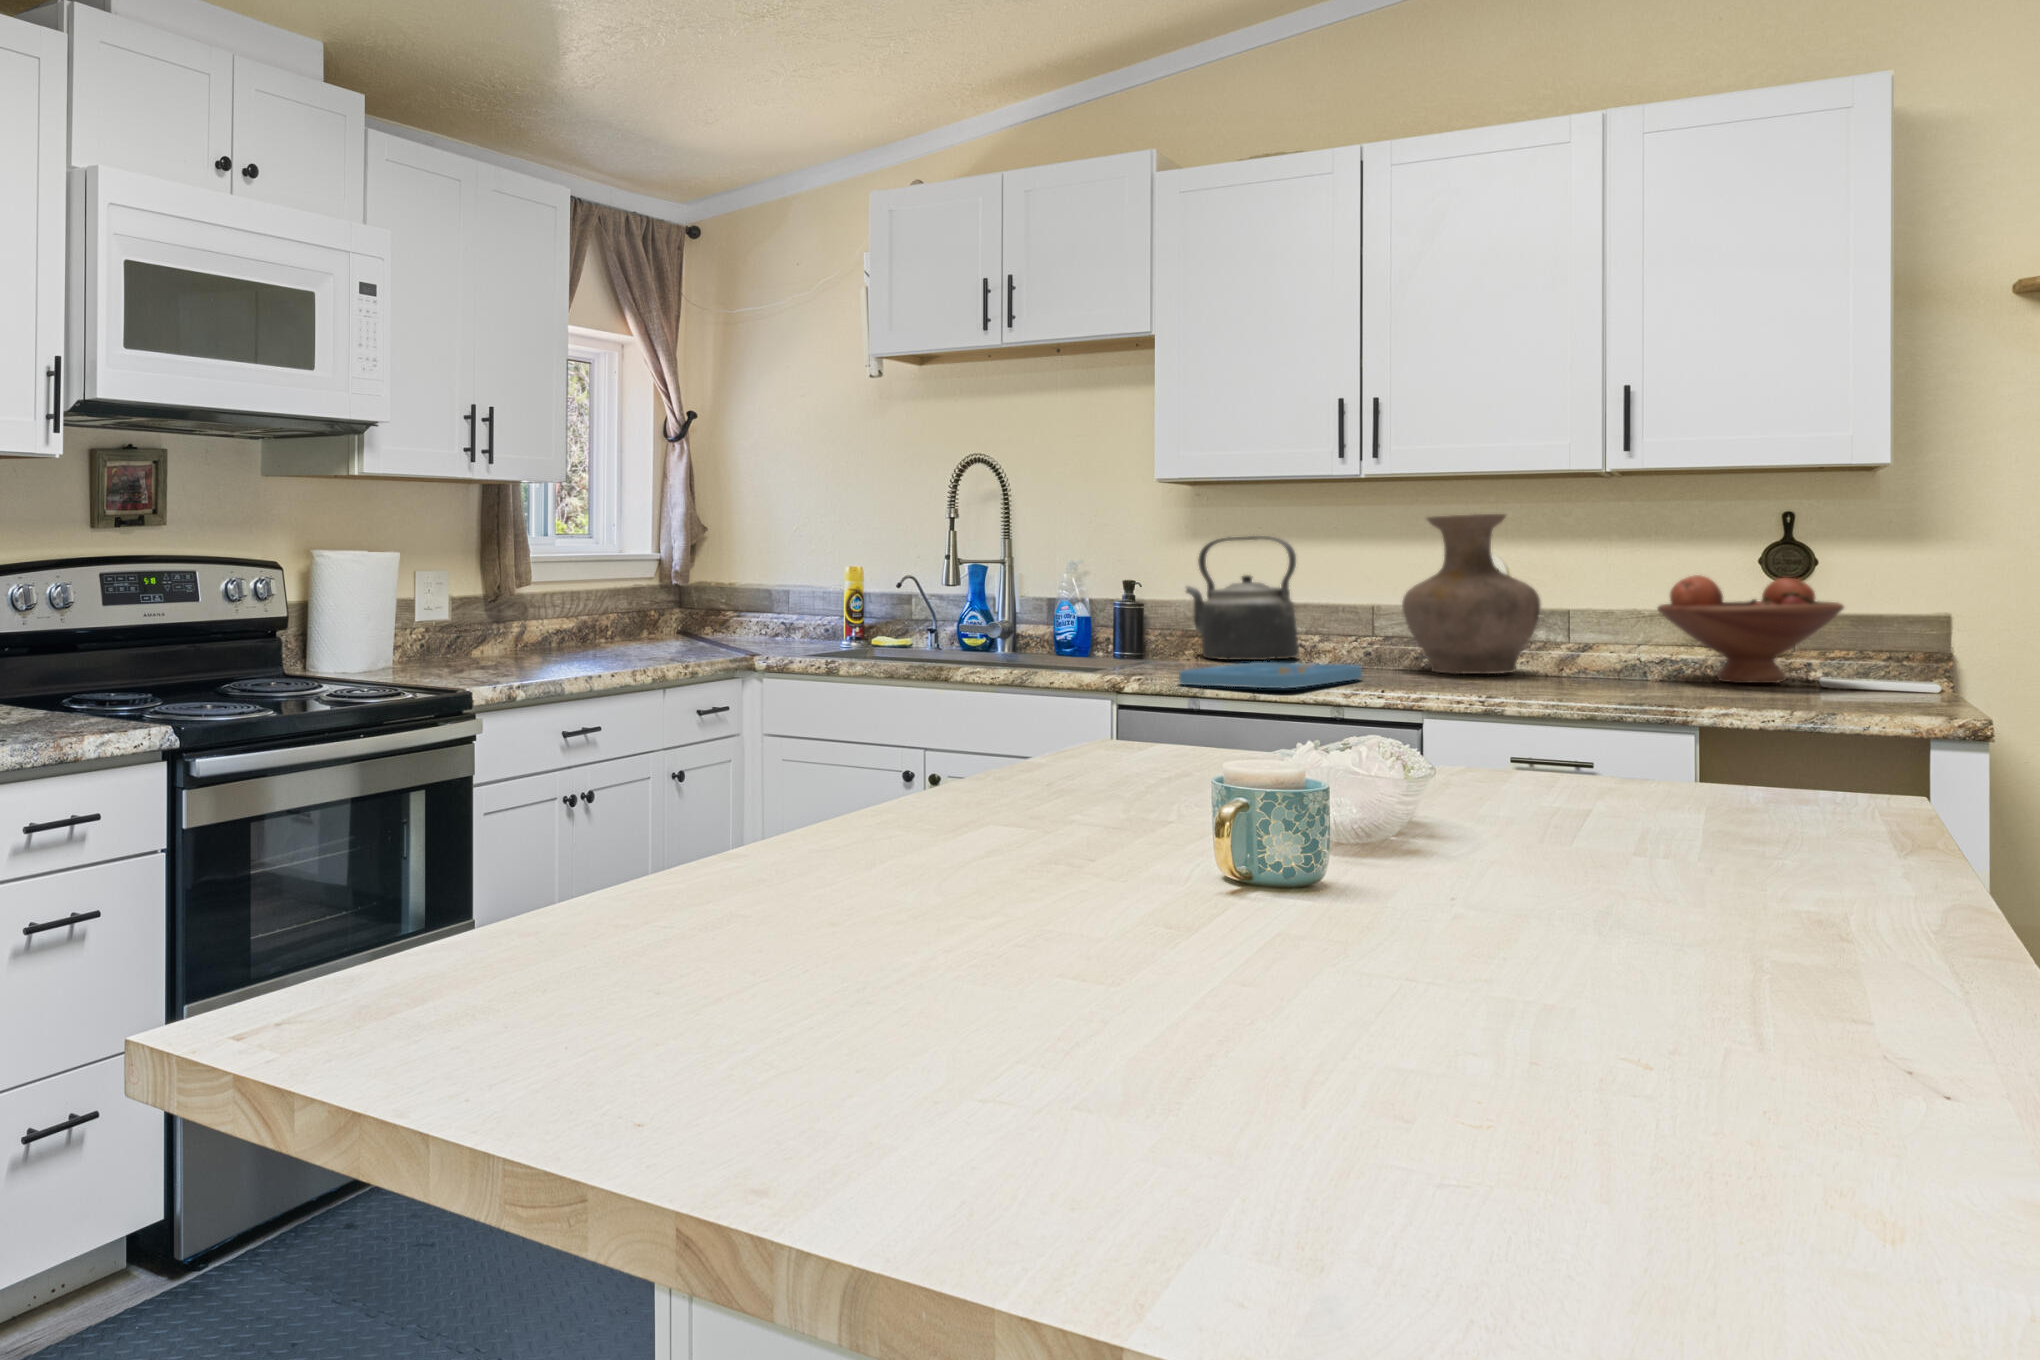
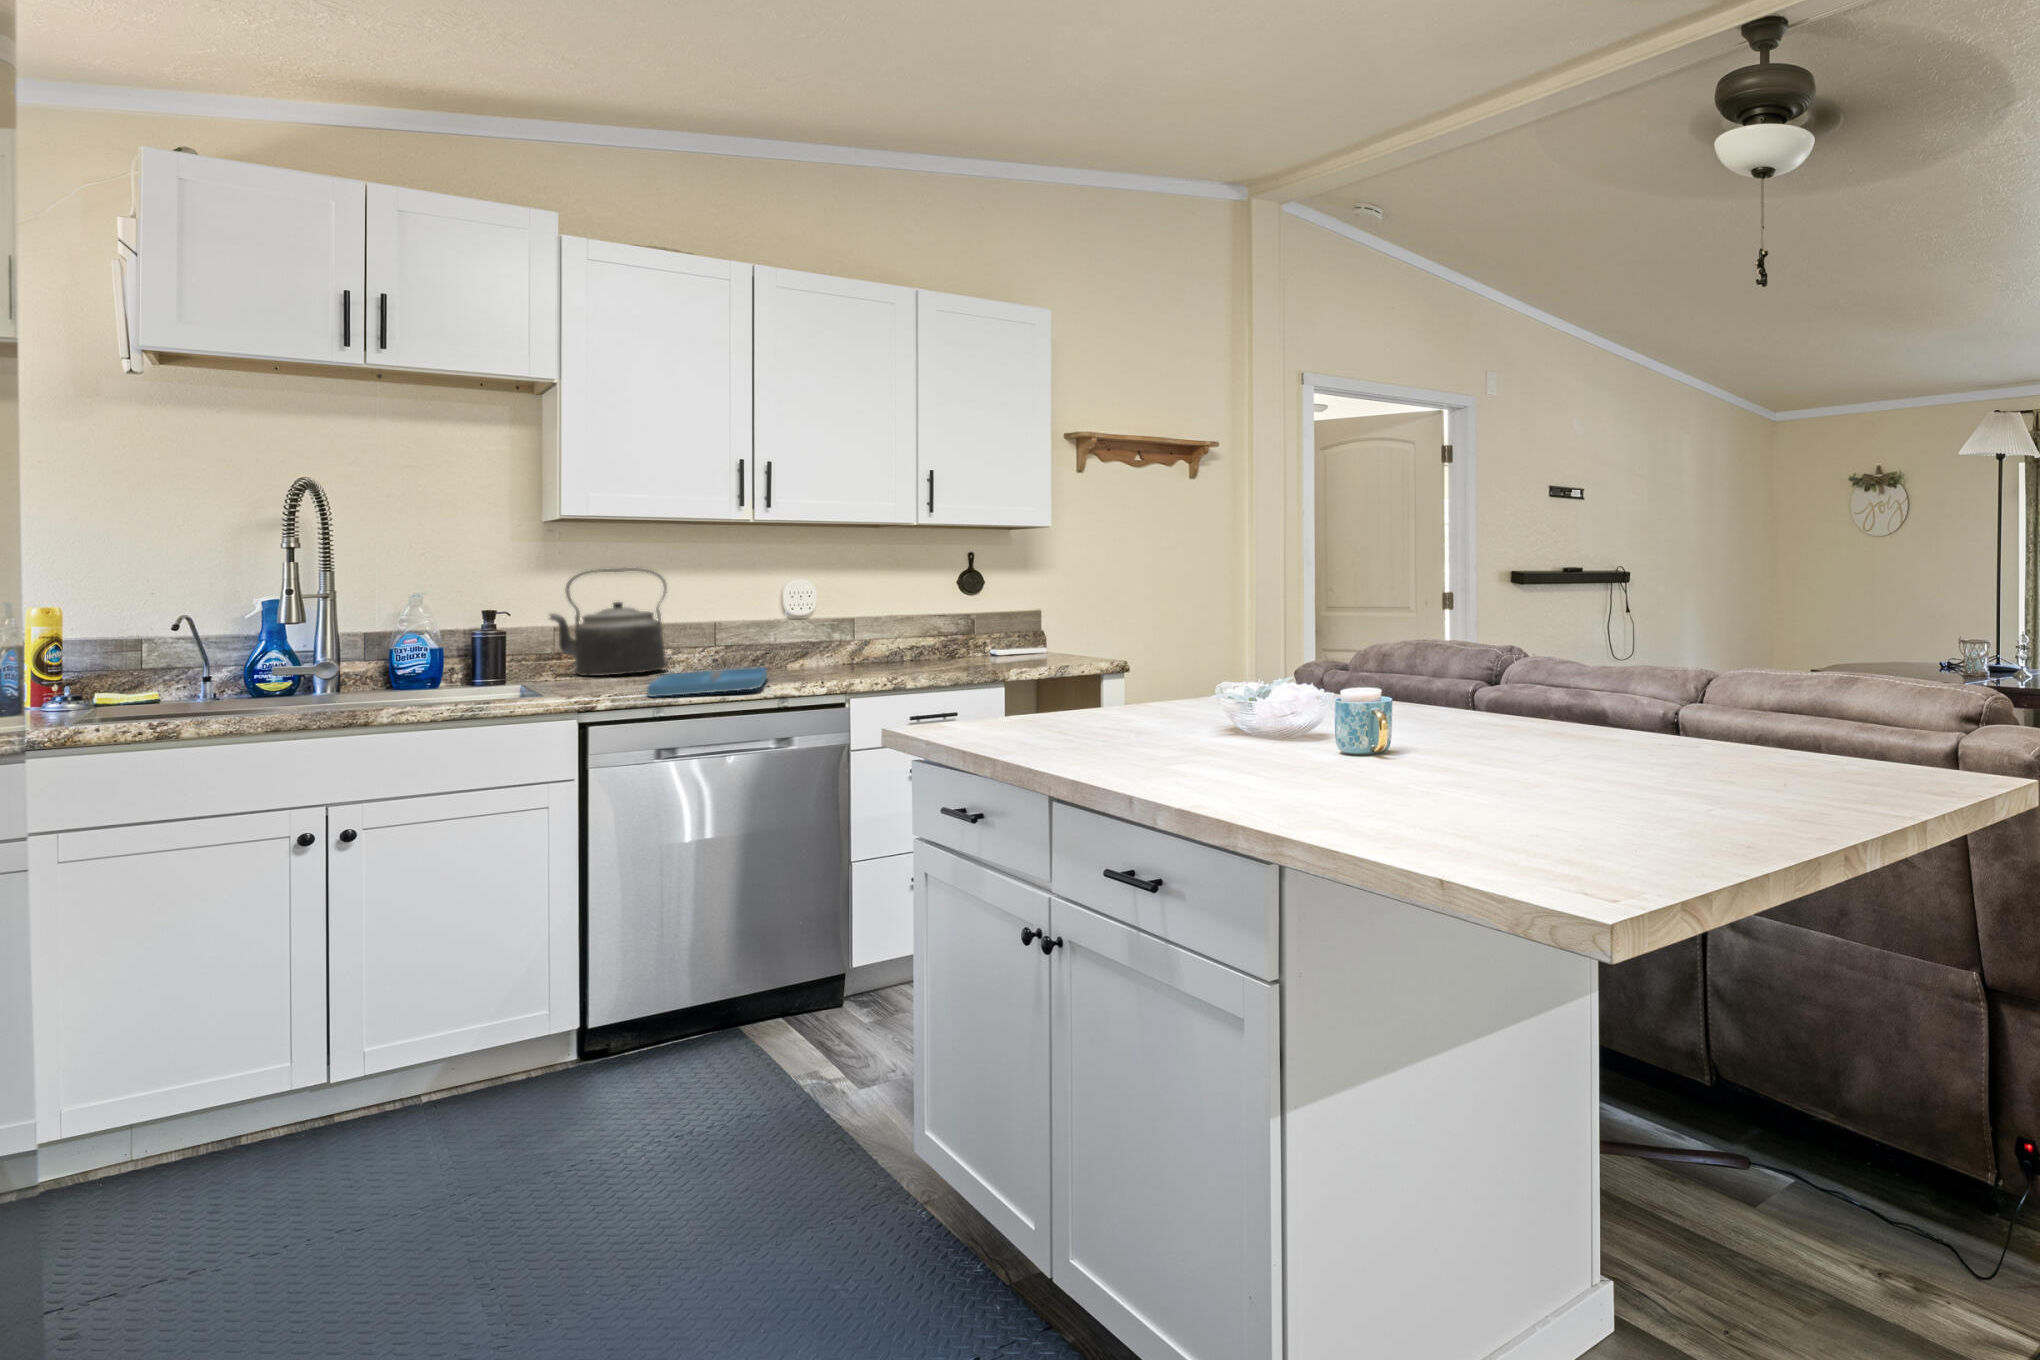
vase: present [1402,514,1540,674] -> none [760,552,857,668]
fruit bowl: present [1657,575,1844,683] -> none [916,592,1012,657]

